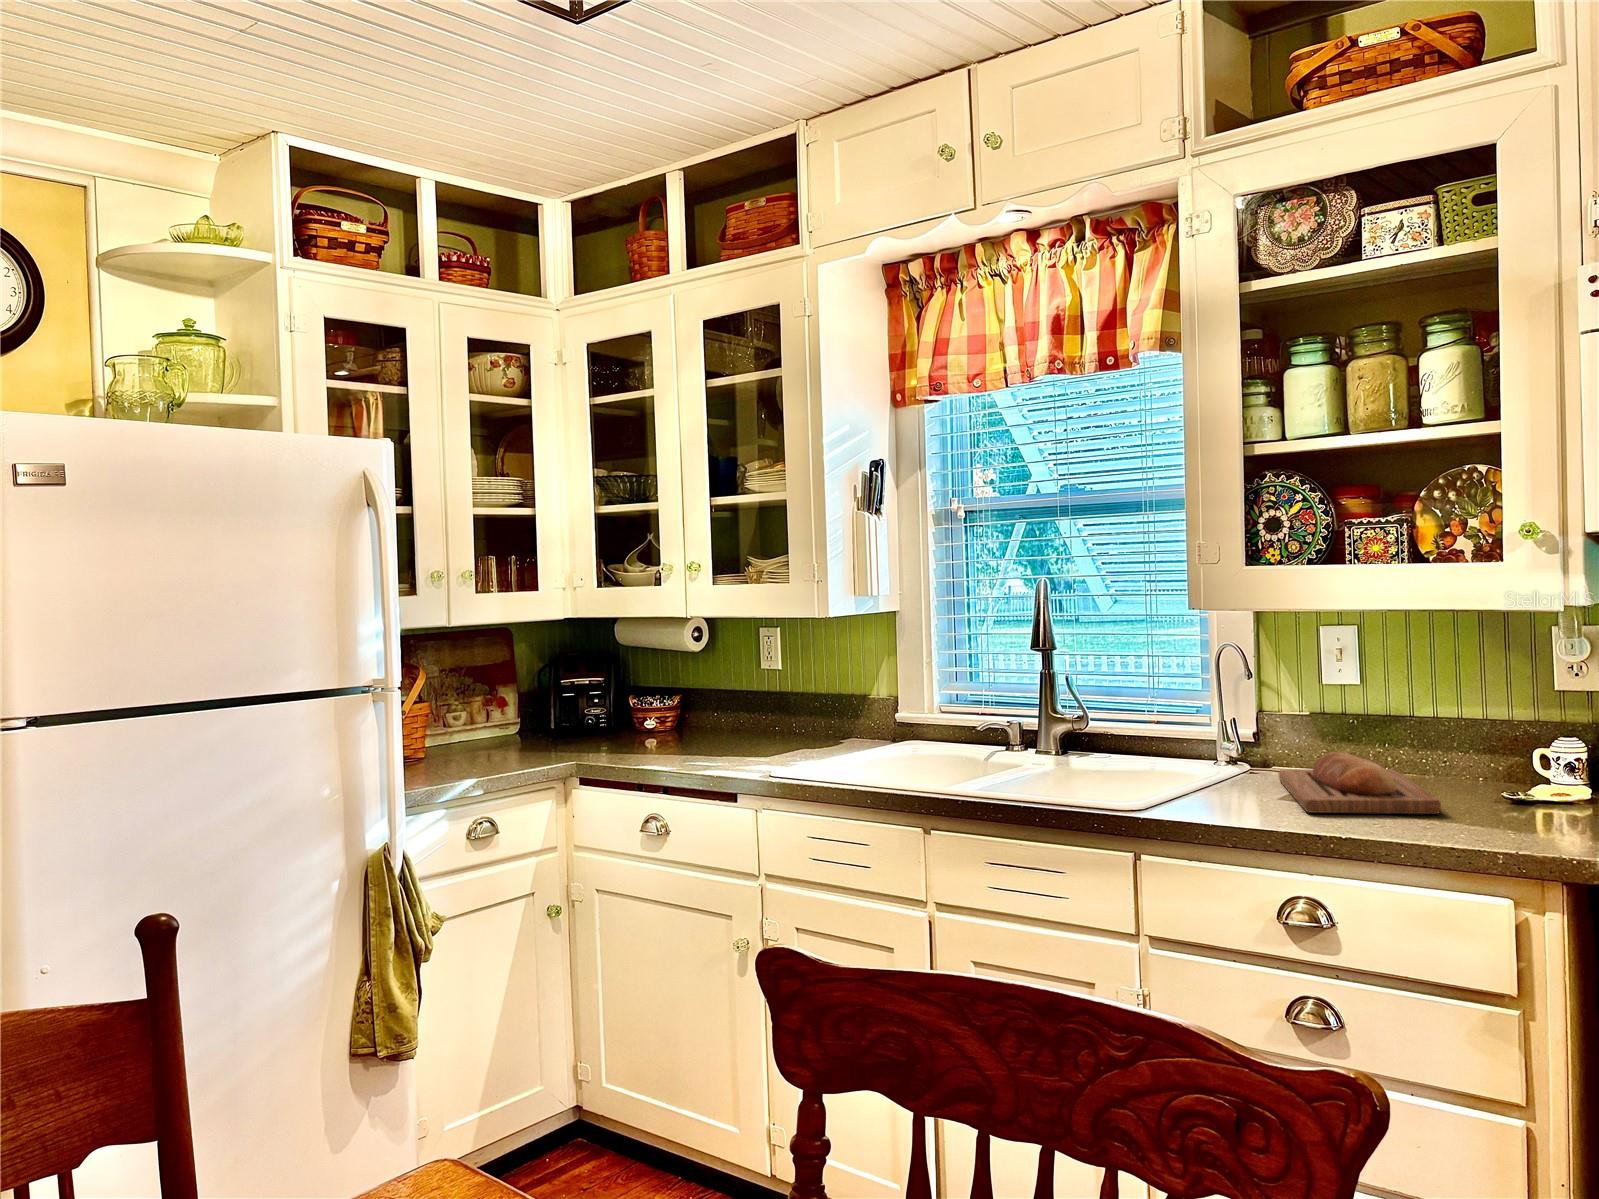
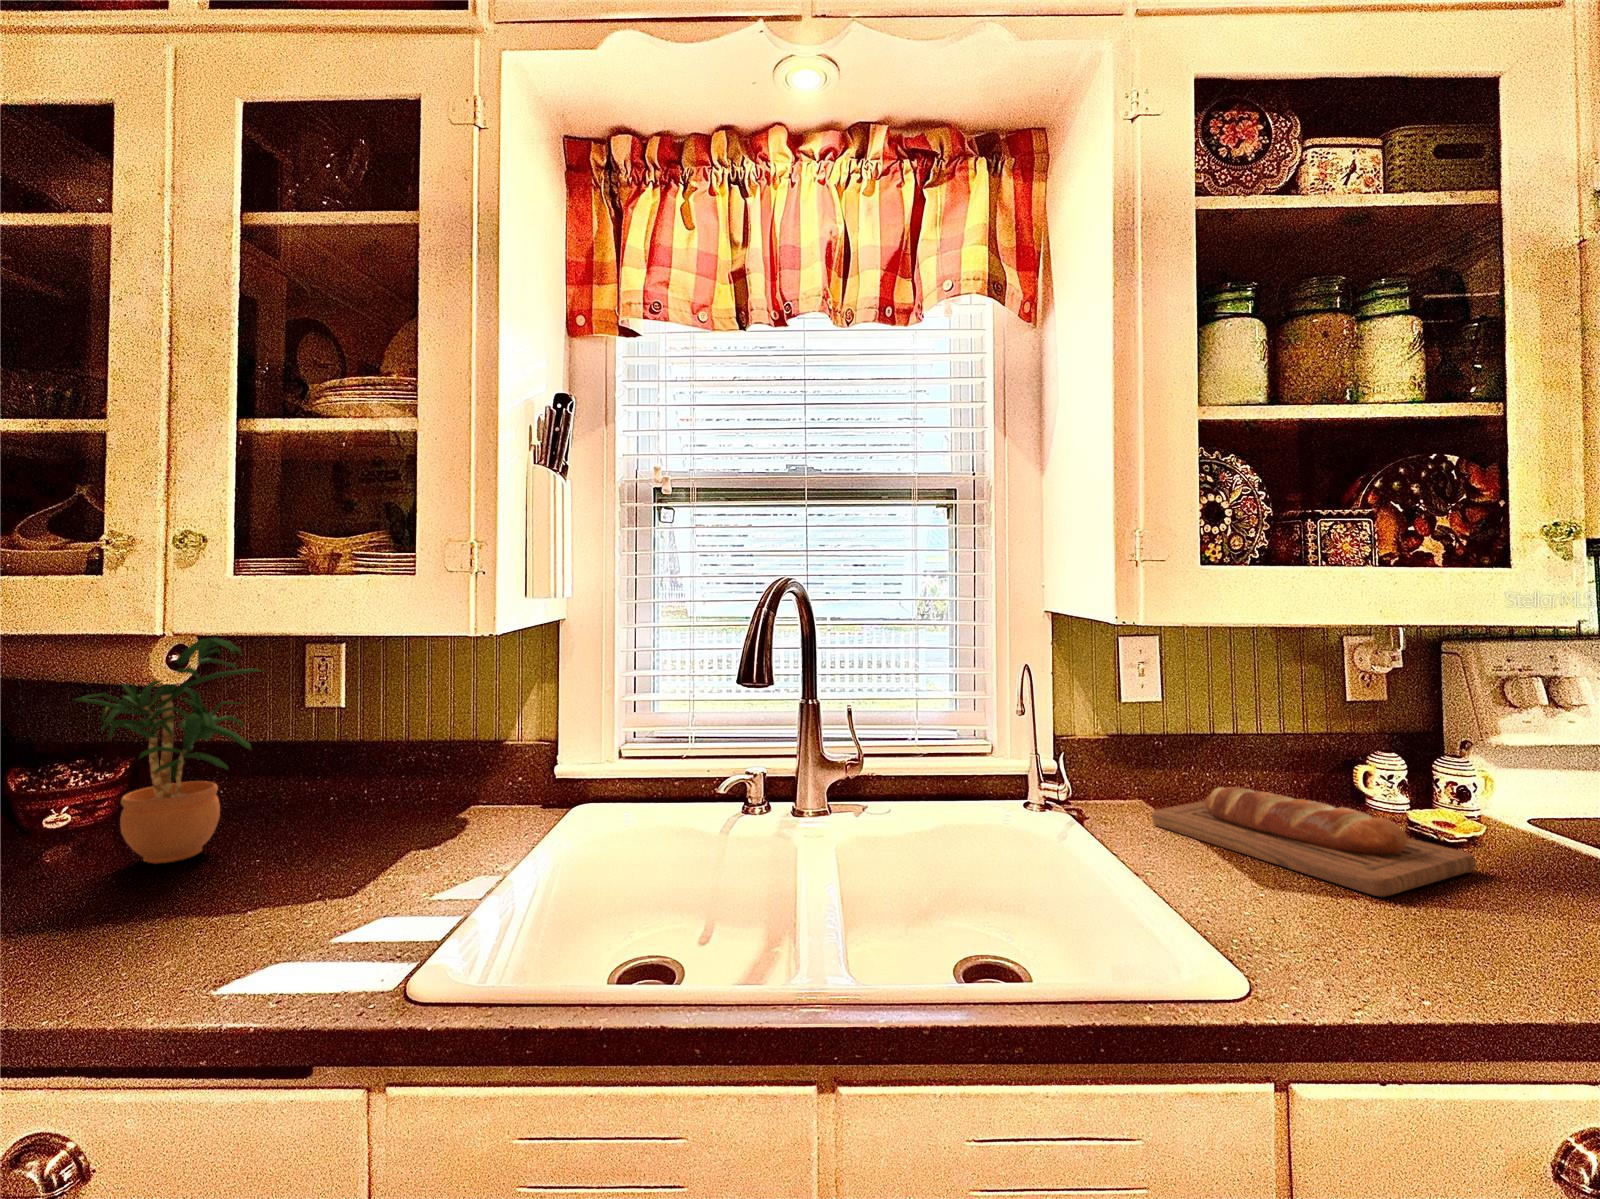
potted plant: none [638,589,730,746] -> present [74,635,262,864]

